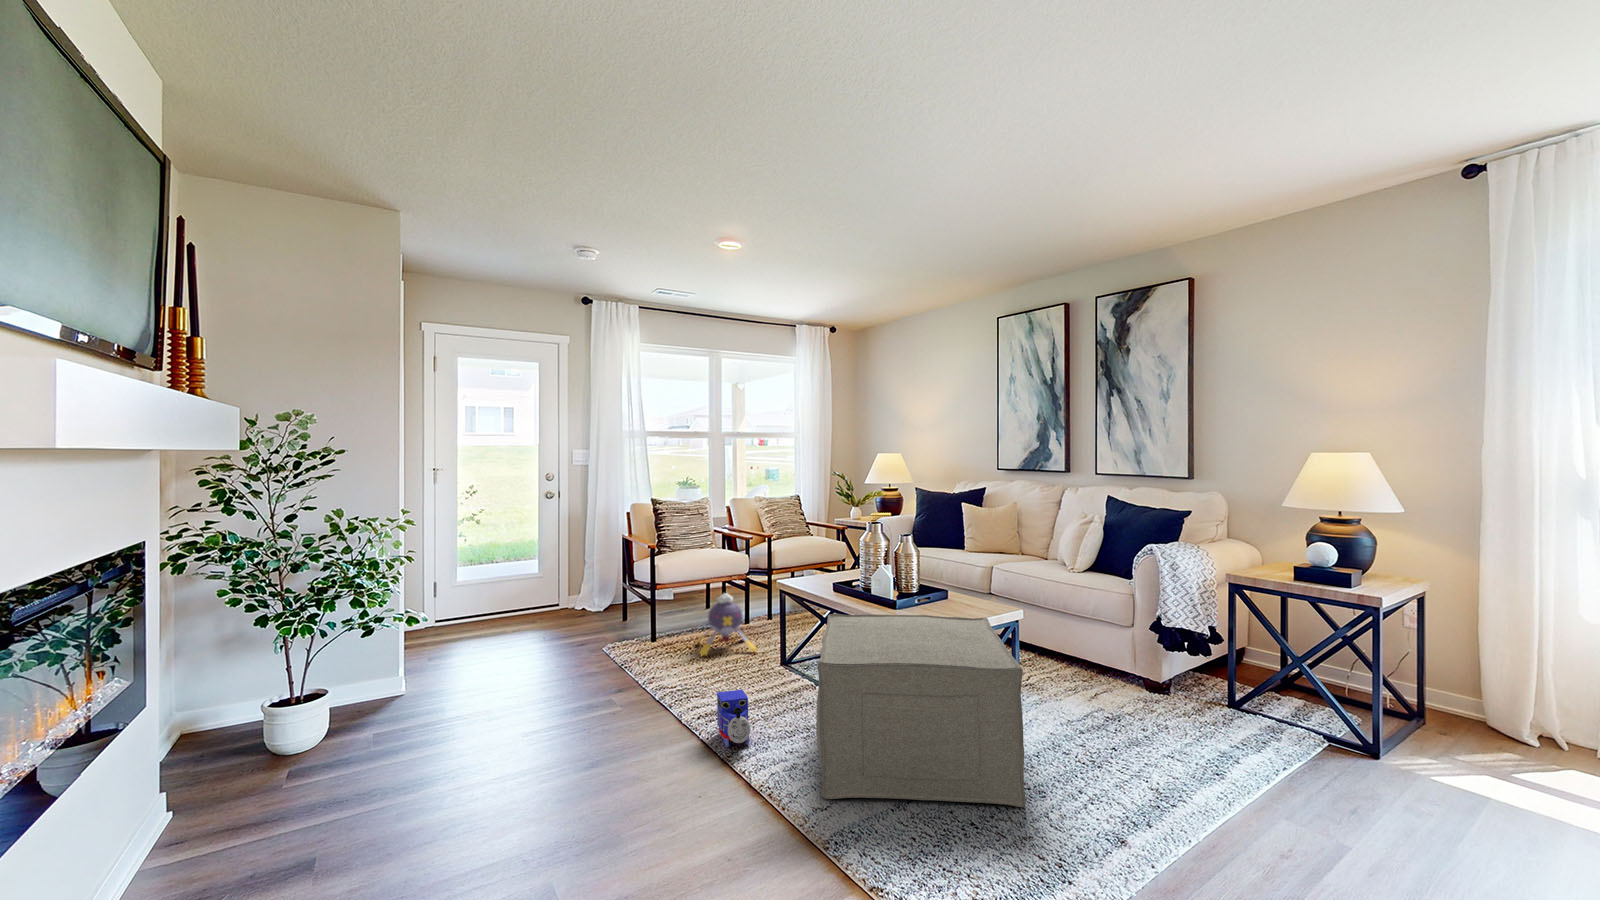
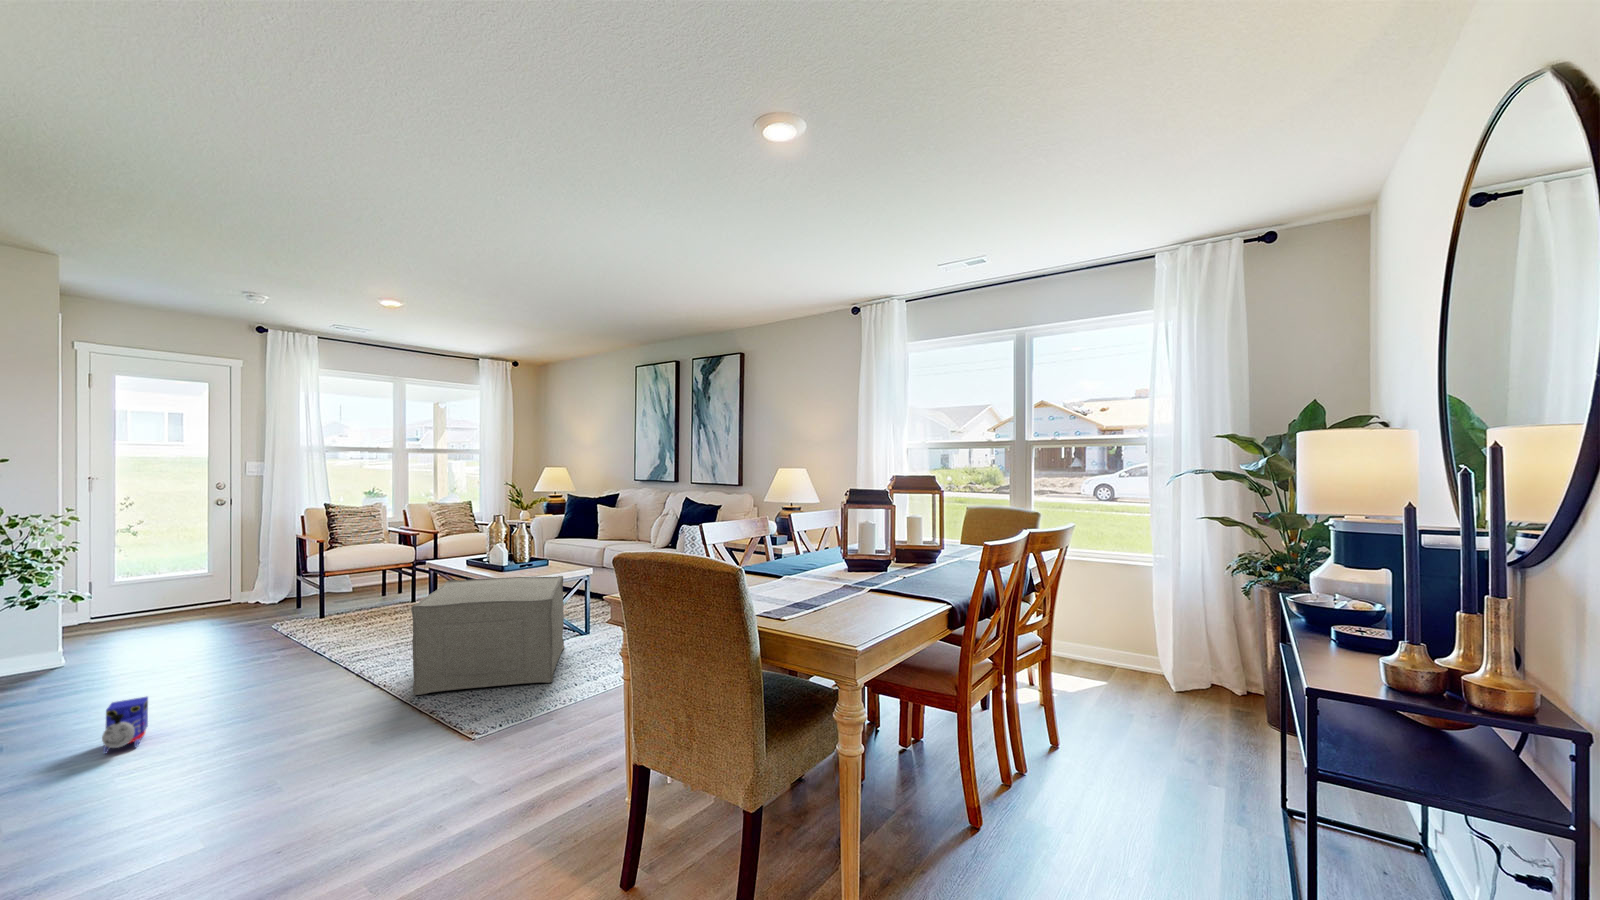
plush toy: present [697,593,757,656] -> none [354,577,413,628]
toy train: present [717,690,751,747] -> present [102,697,148,754]

